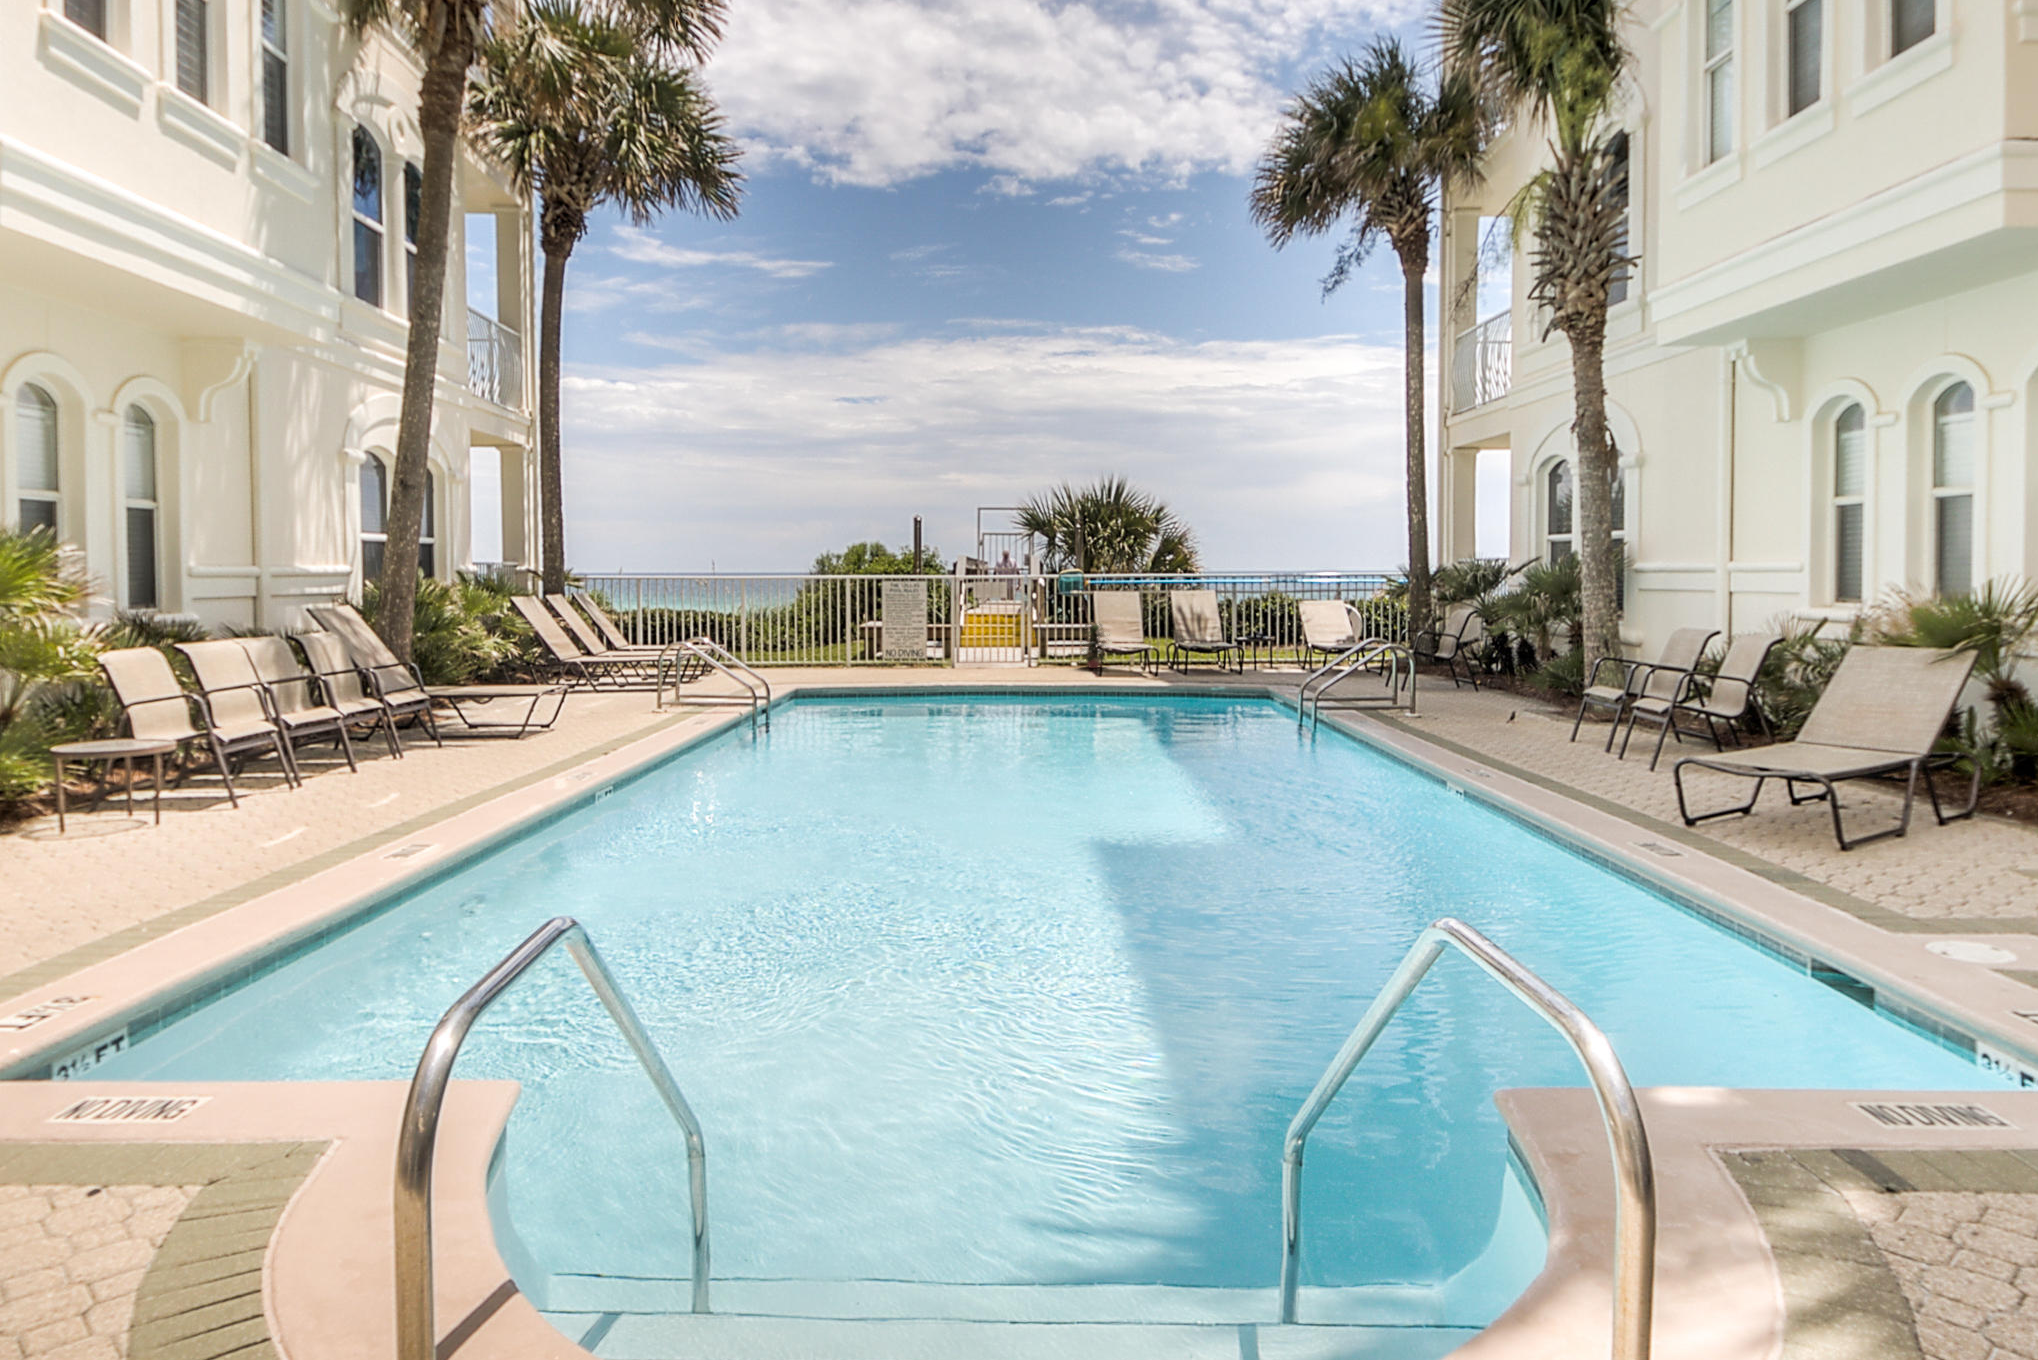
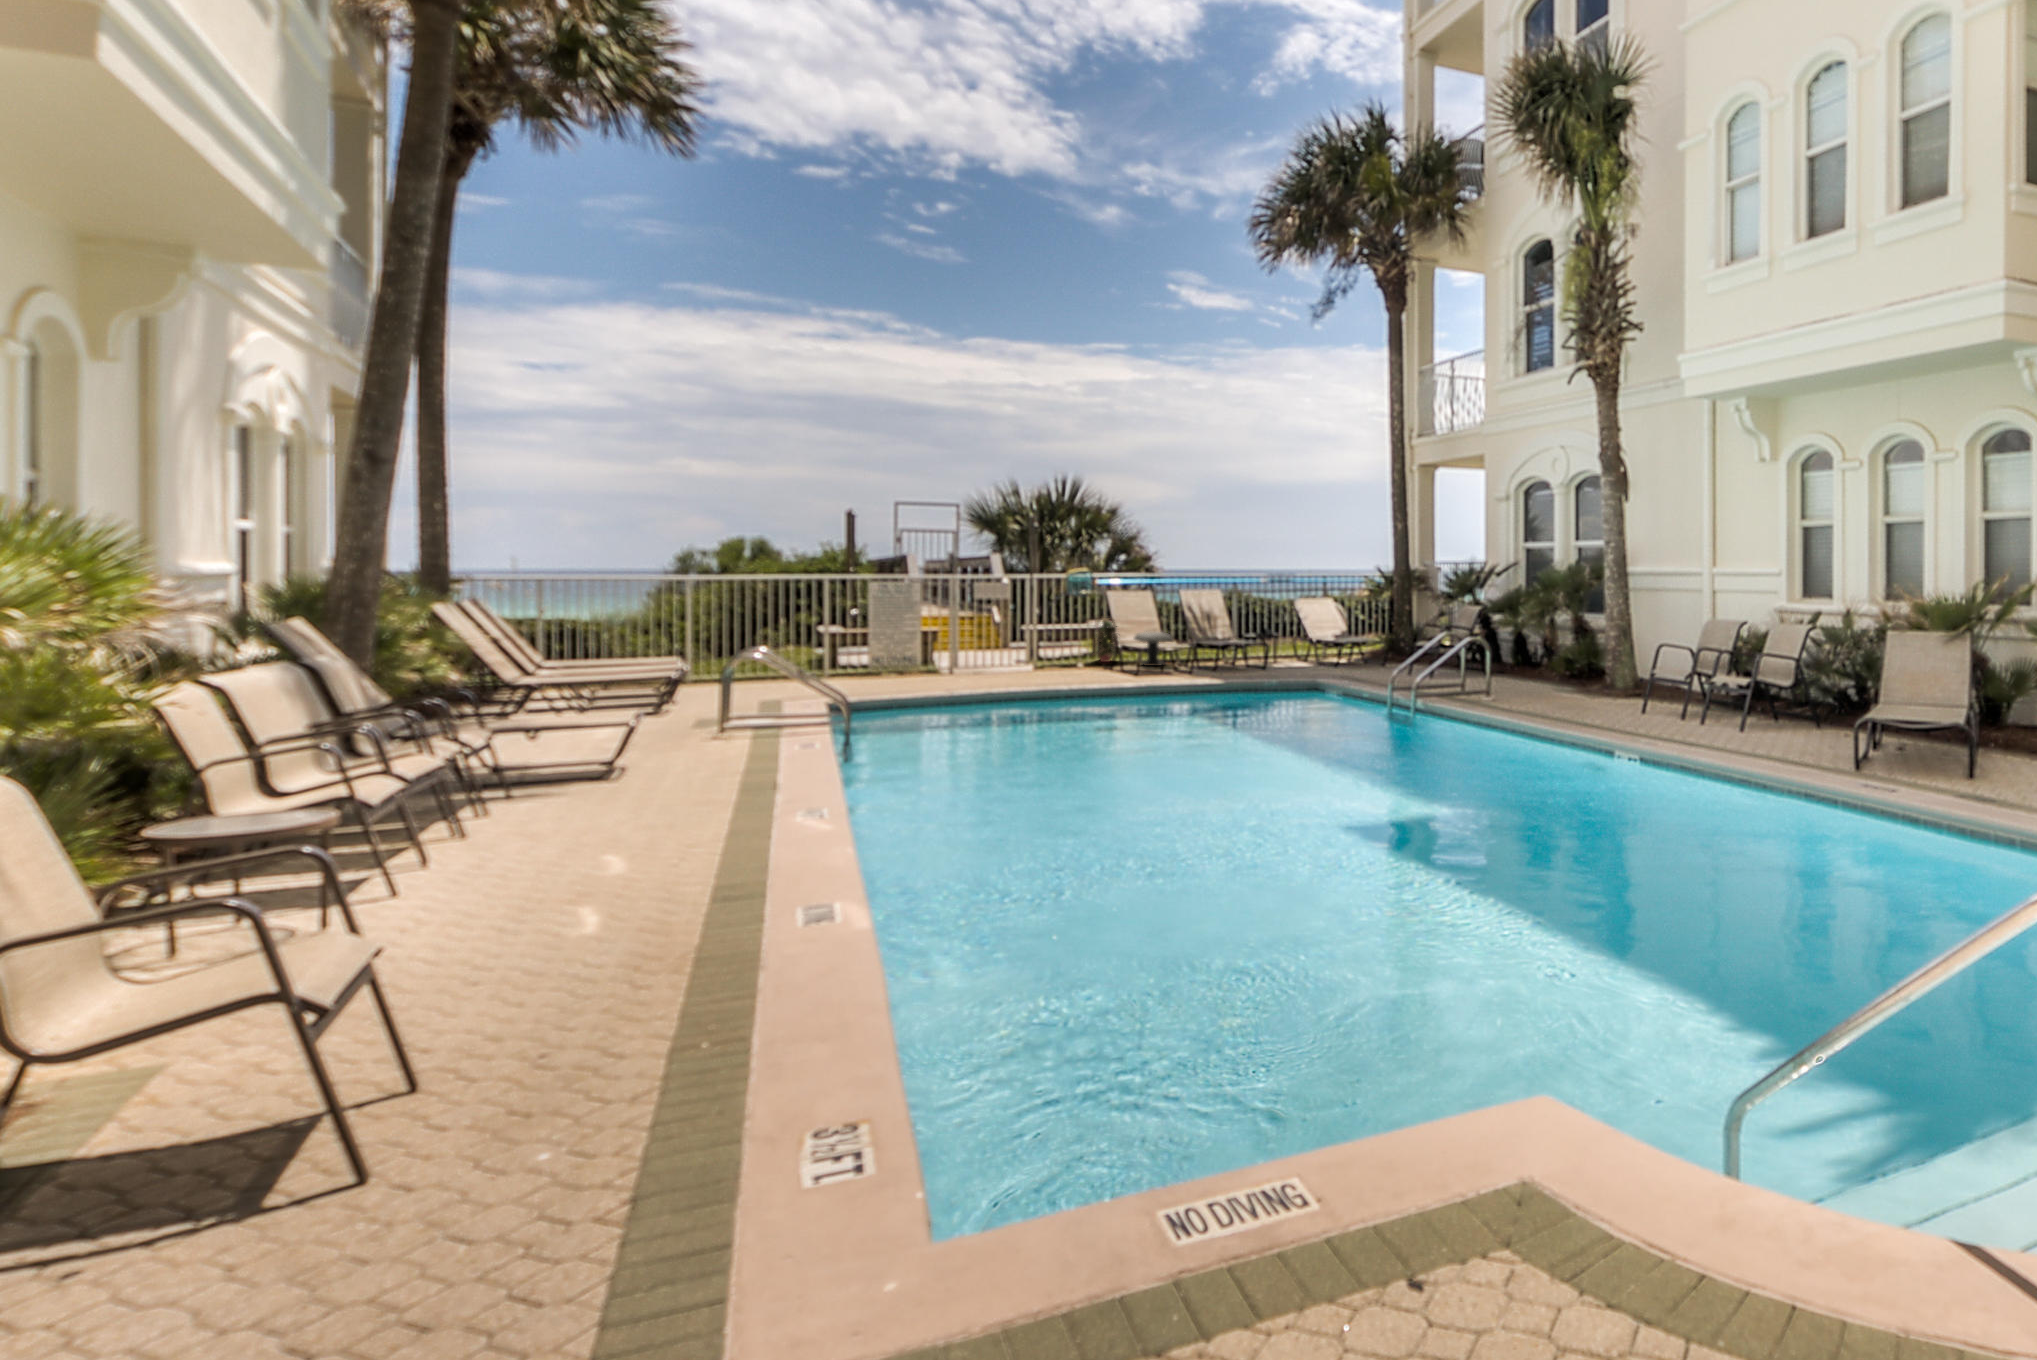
stool: none [1120,635,1160,671] -> present [1134,631,1172,666]

